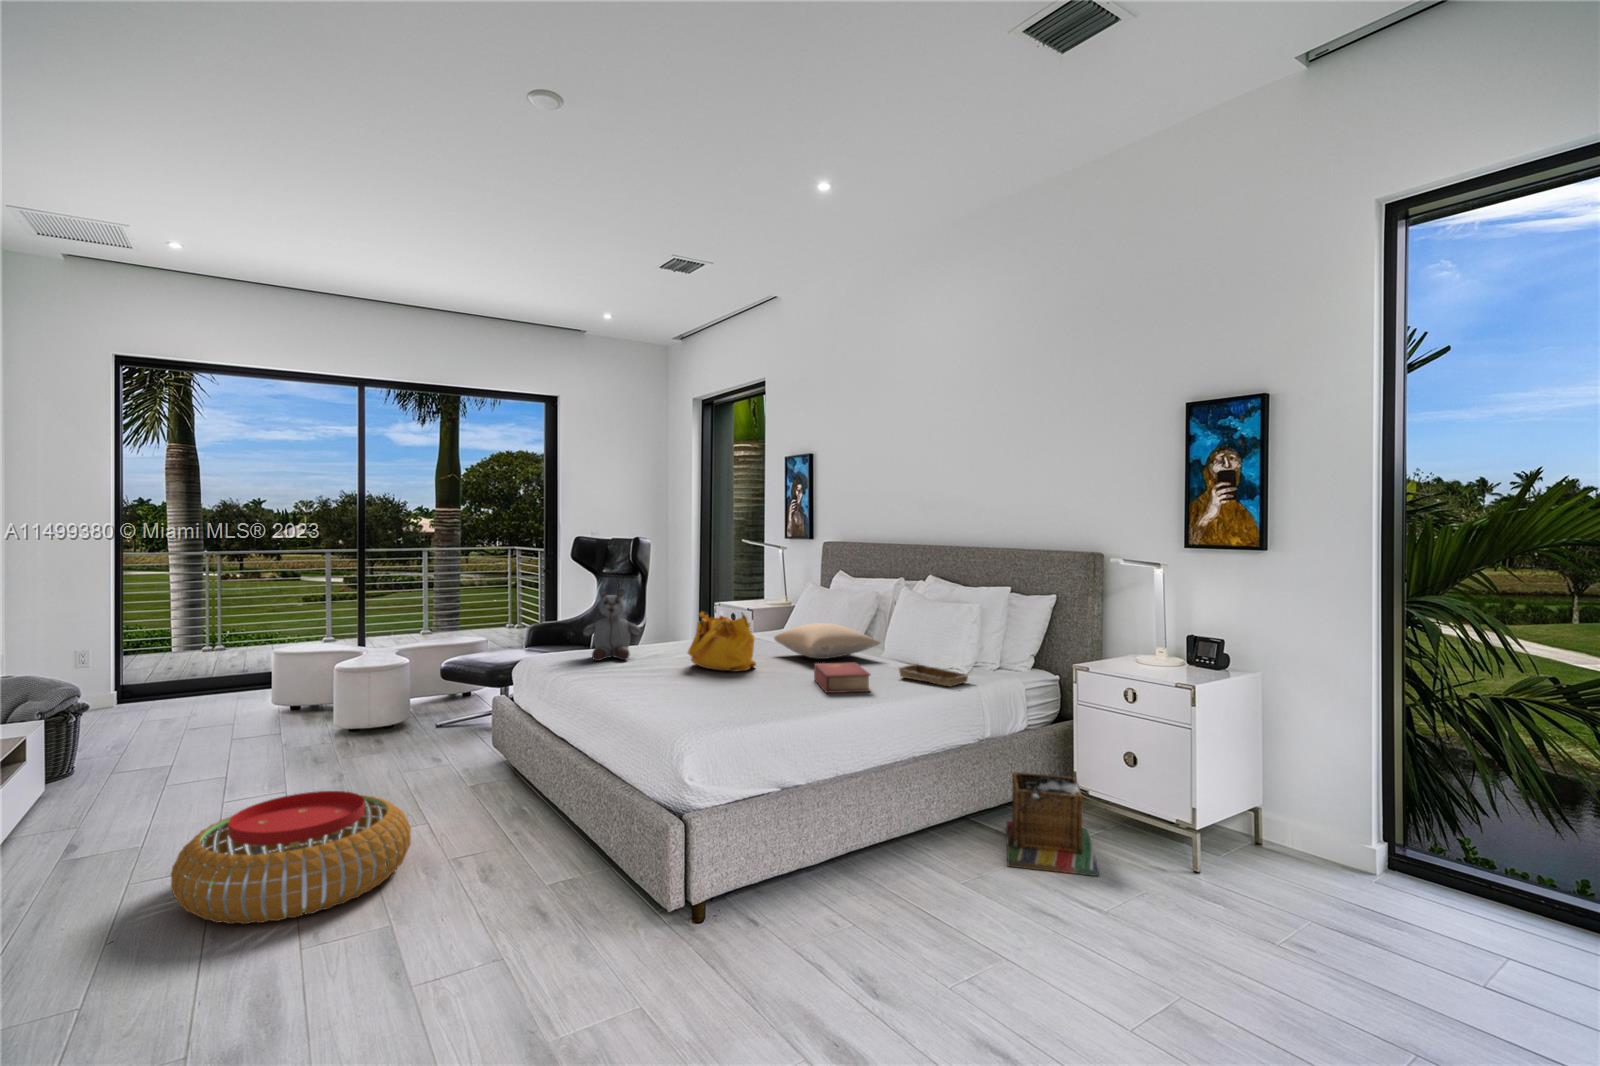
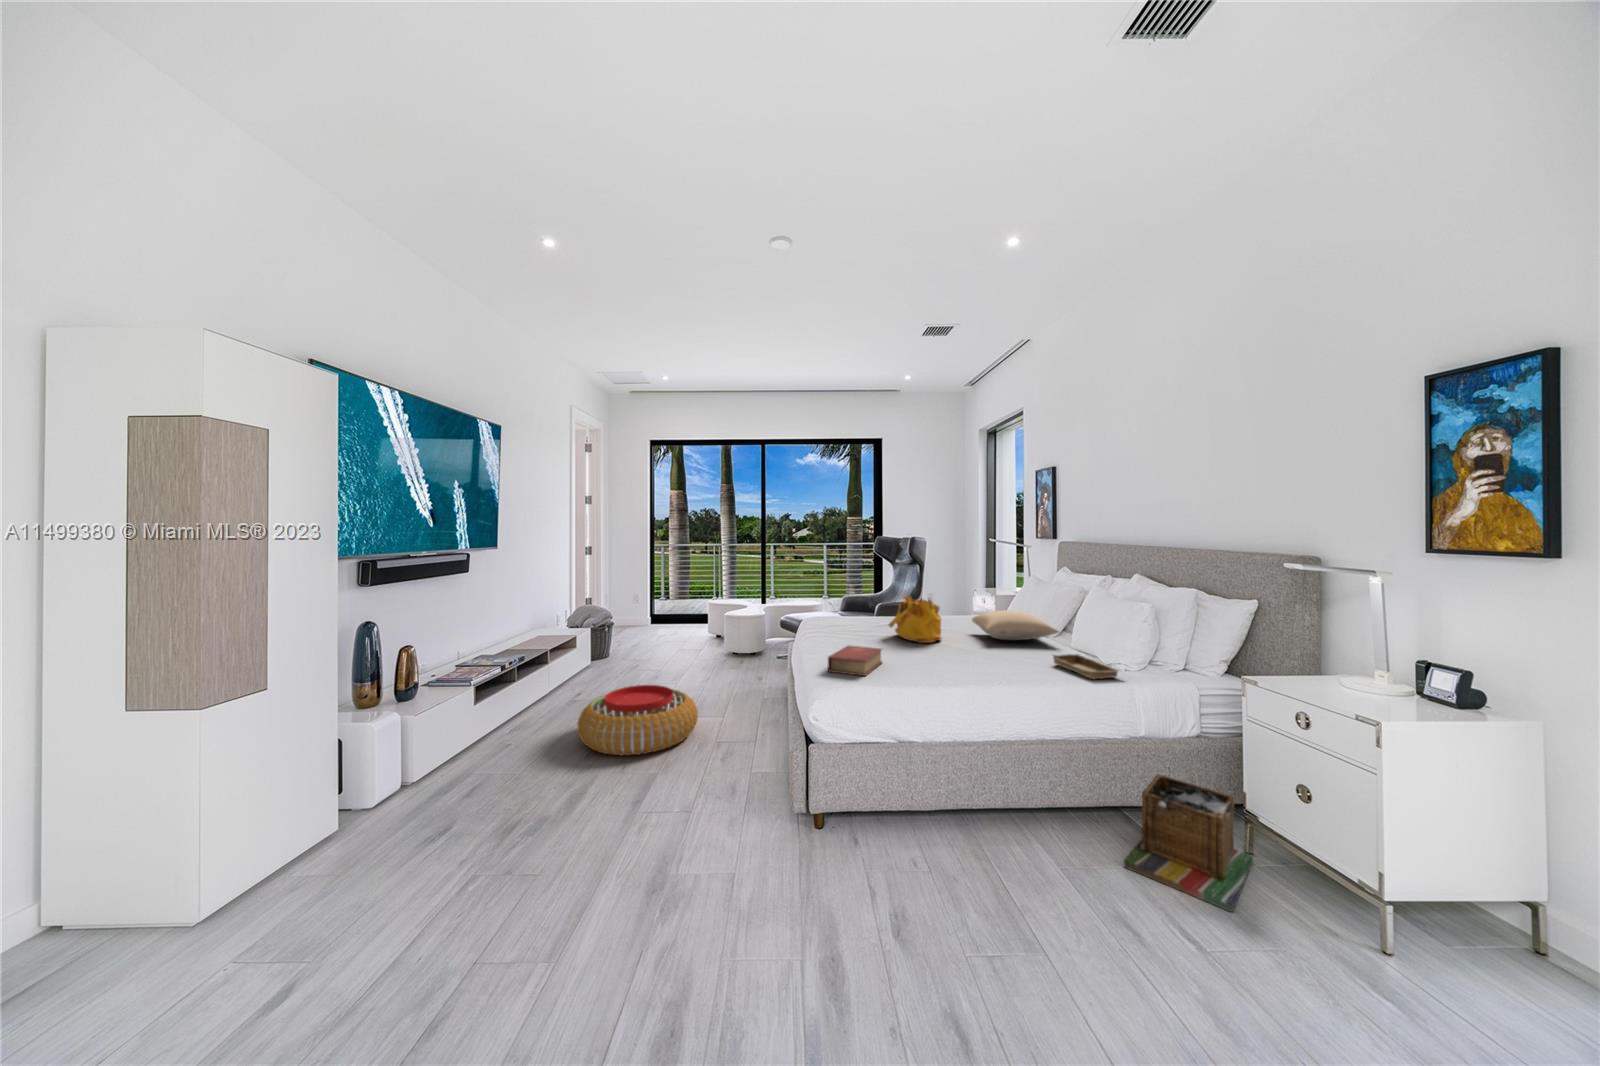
stuffed bear: present [583,589,641,661] -> none [835,575,873,626]
book: present [814,663,870,693] -> present [828,646,882,676]

